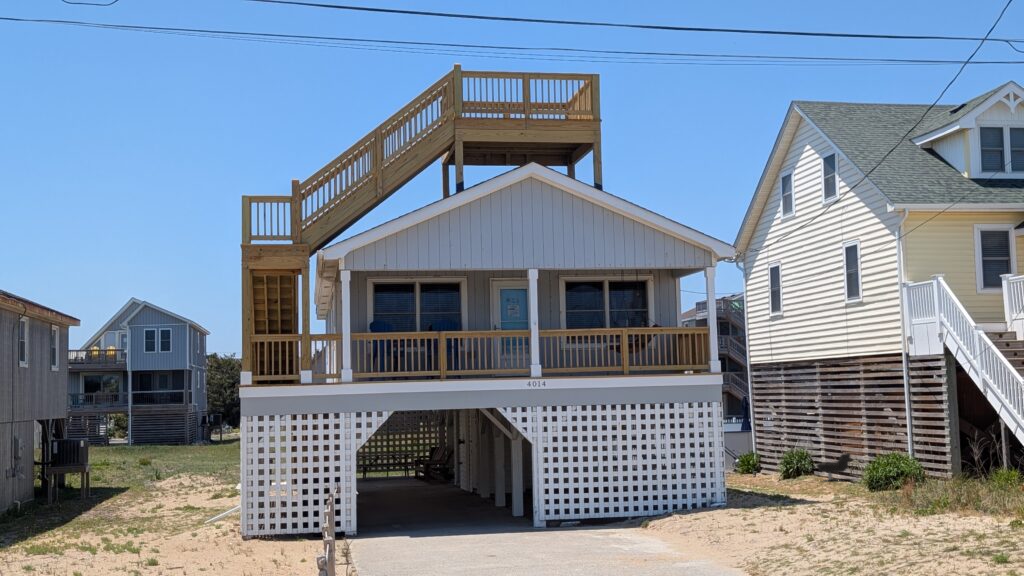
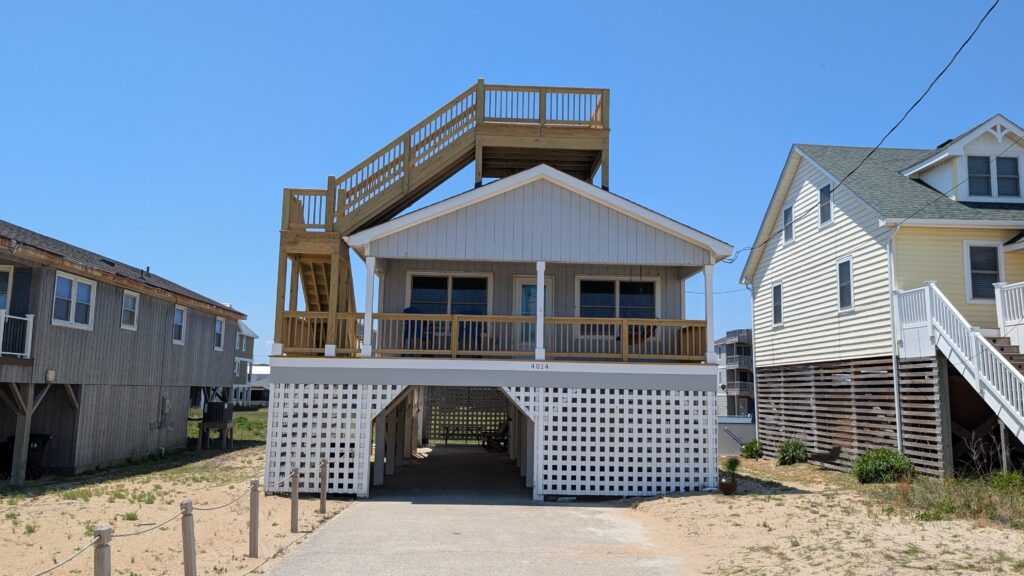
potted tree: none [726,466,751,510] -> present [718,457,741,495]

